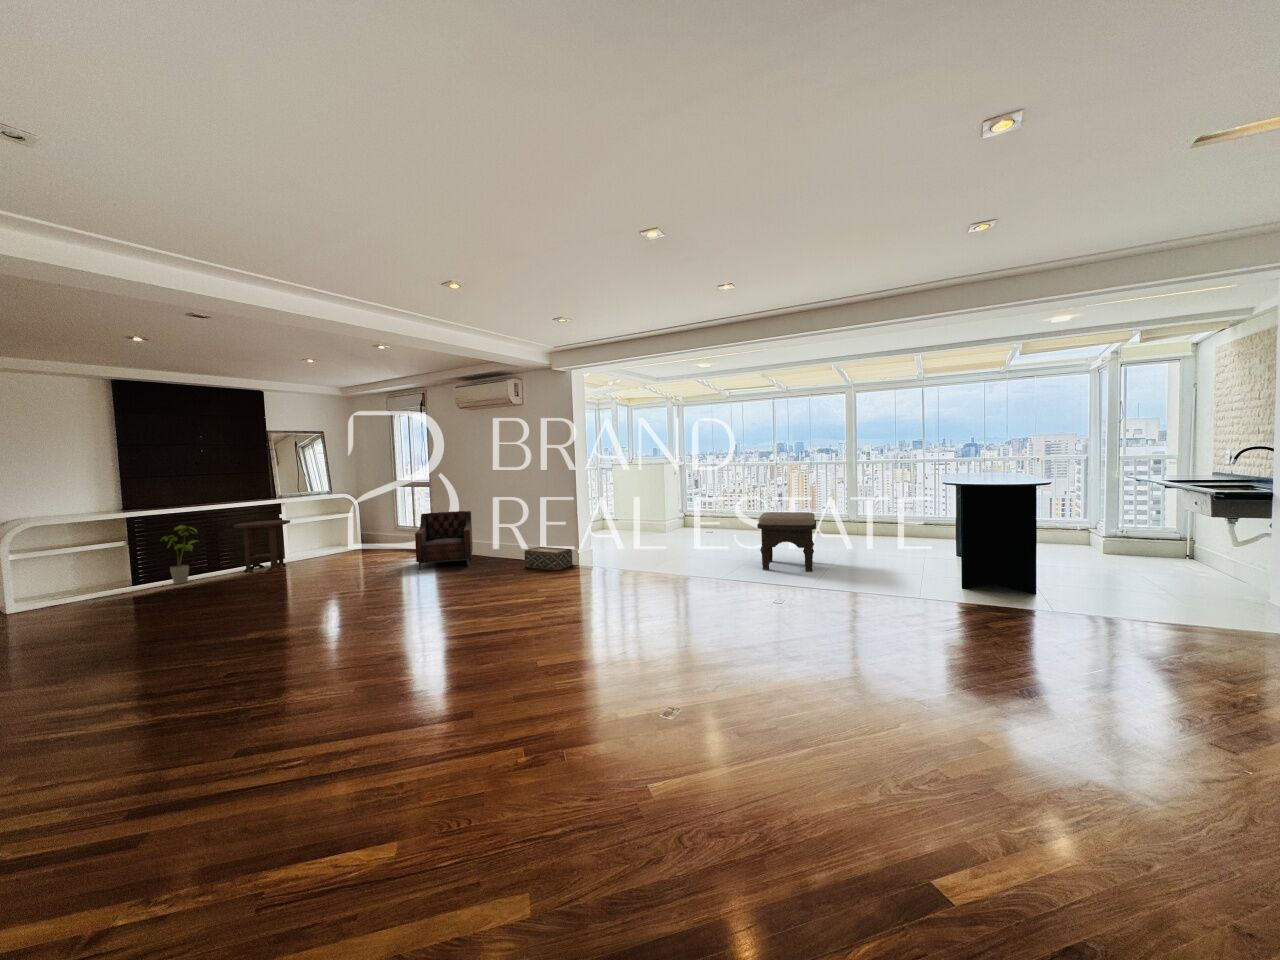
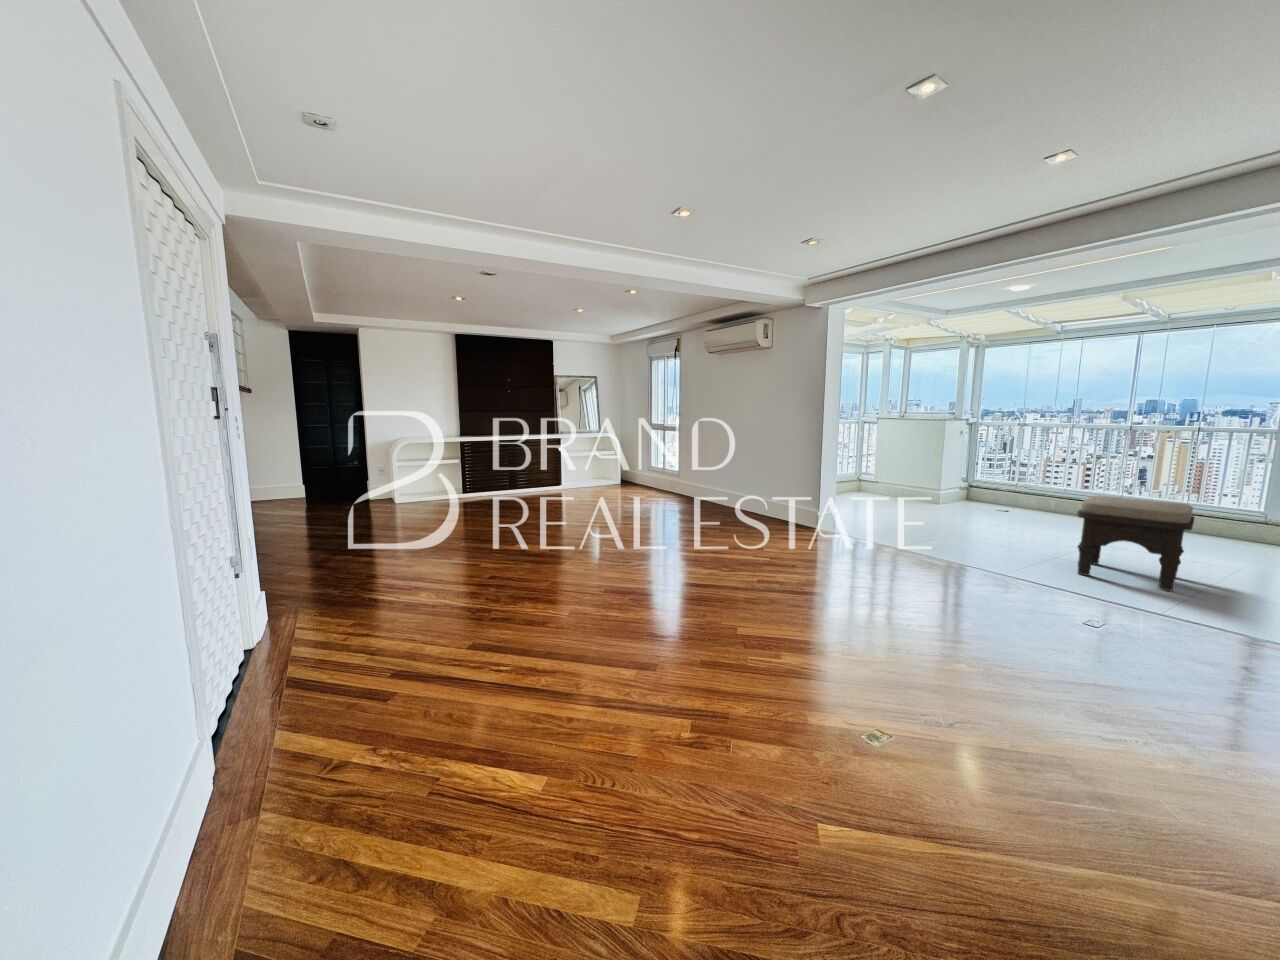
armchair: present [415,511,473,570] -> none [657,457,712,512]
side table: present [233,520,290,573] -> none [529,452,567,494]
house plant: present [161,525,198,584] -> none [483,451,507,496]
woven basket: present [524,547,573,570] -> none [758,503,810,530]

